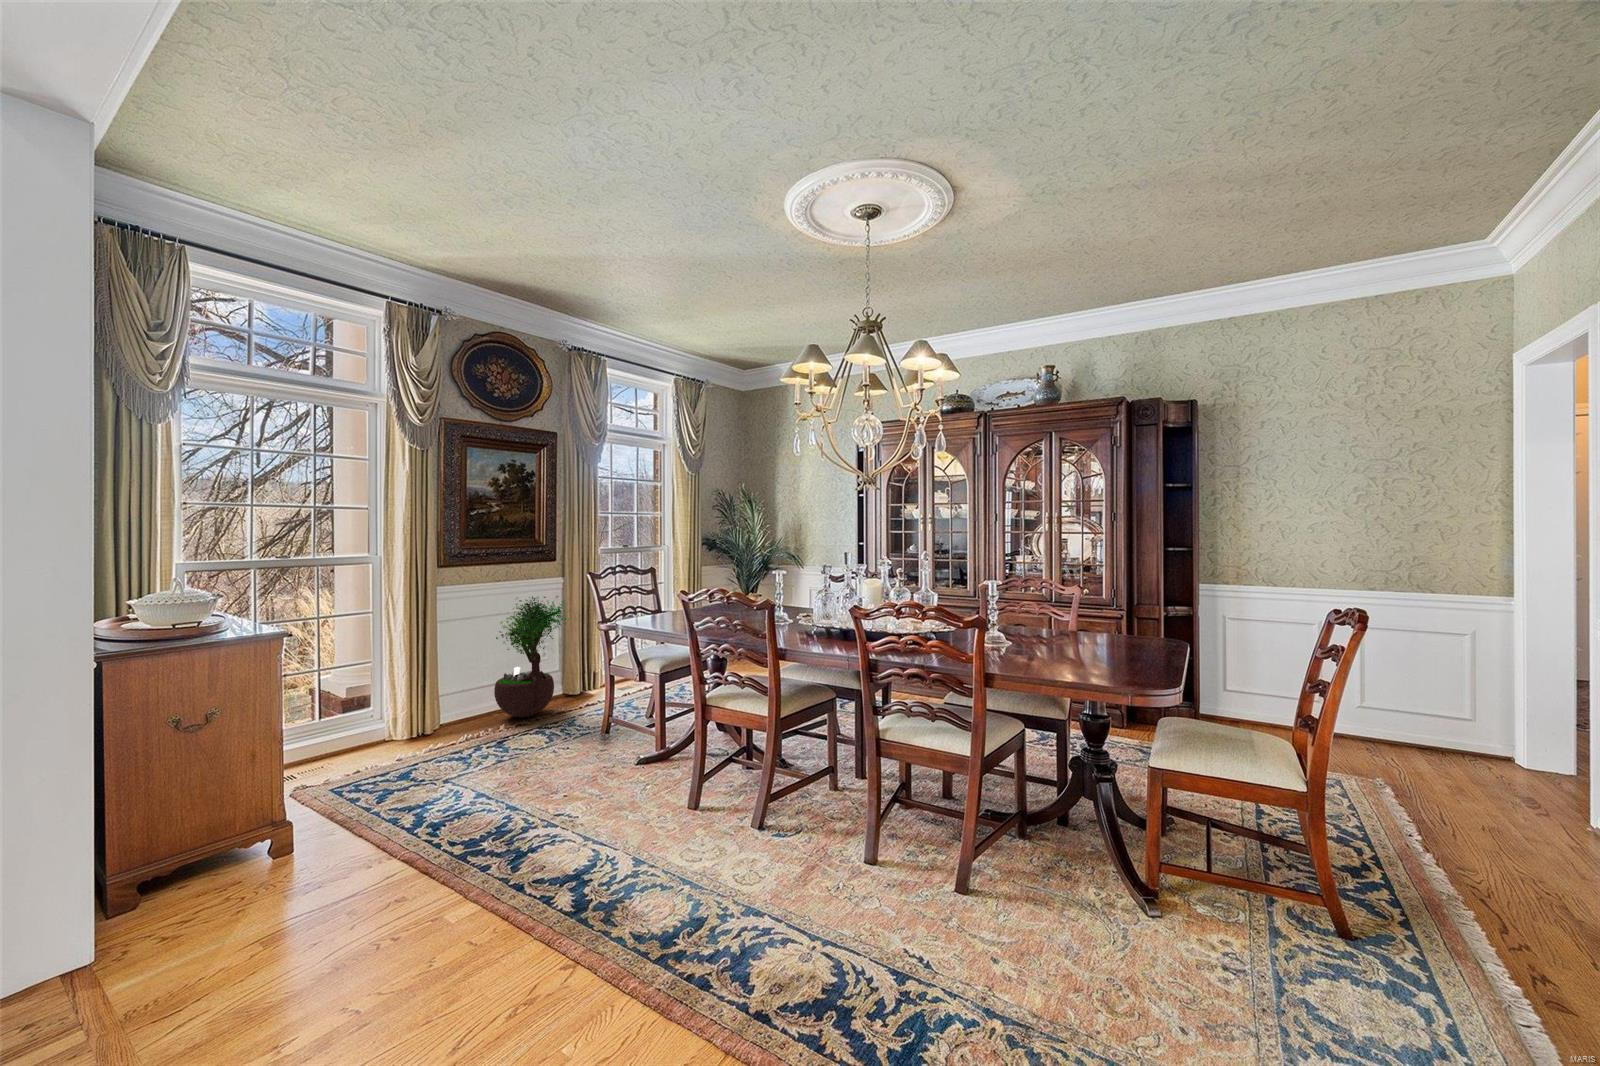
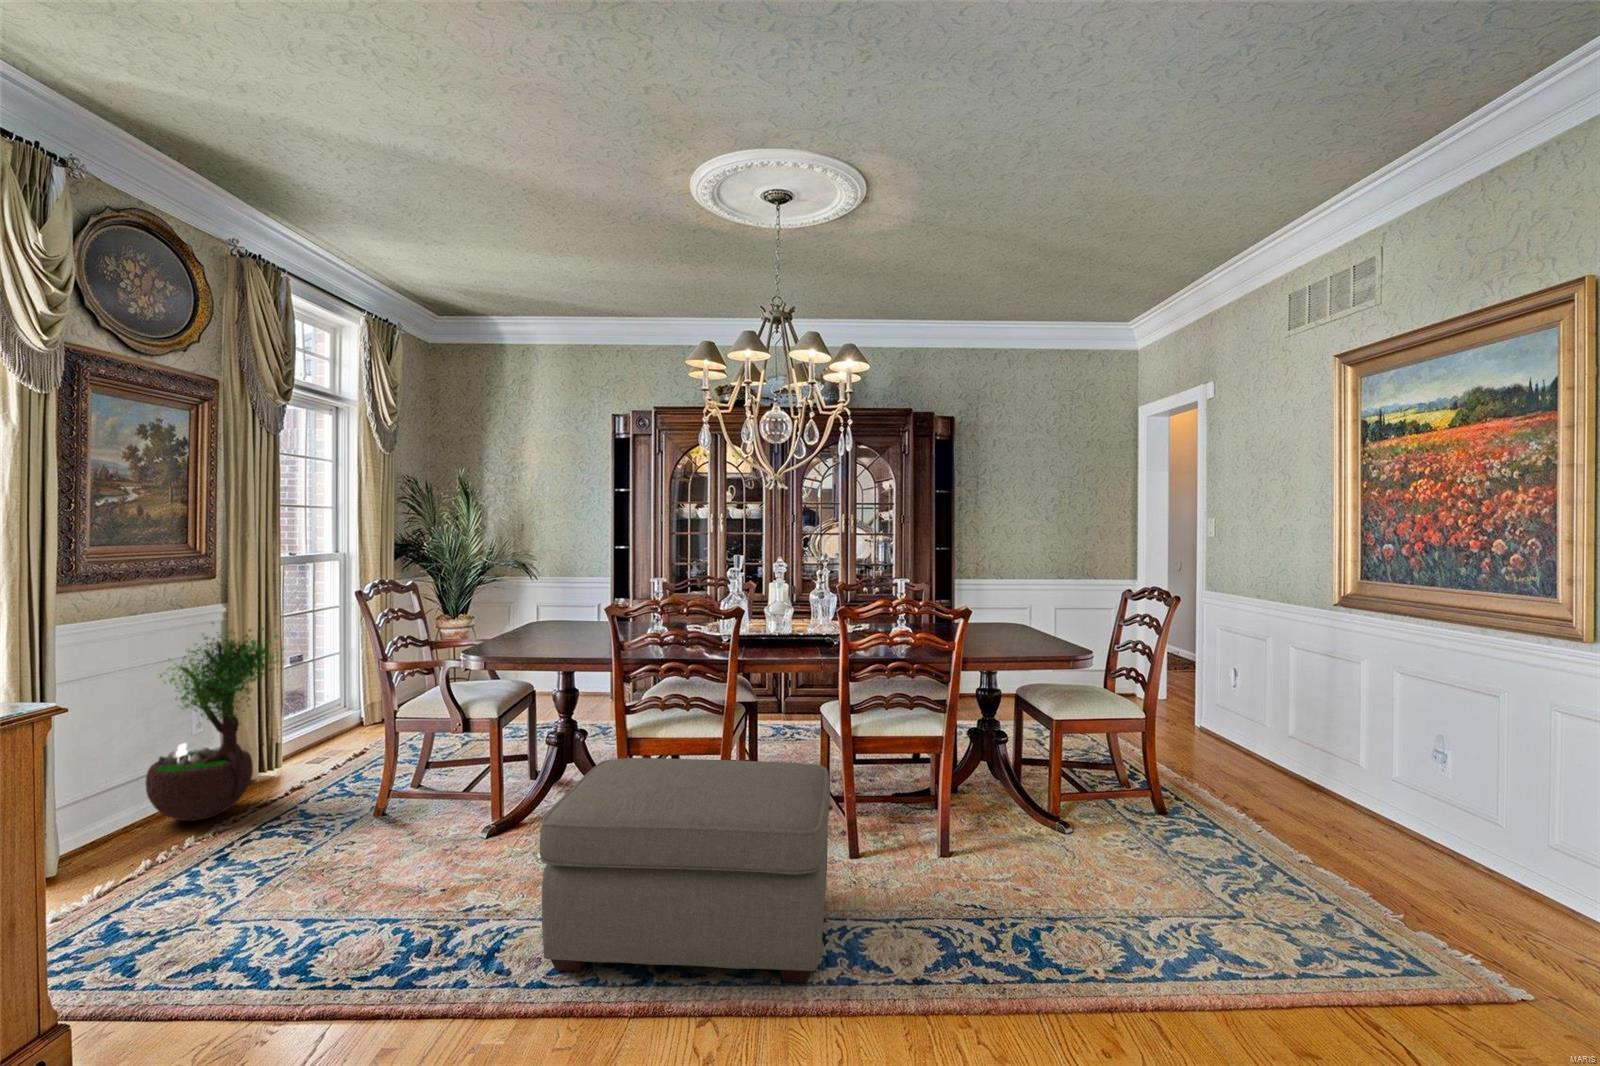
ottoman: none [526,723,796,971] -> present [539,758,830,982]

